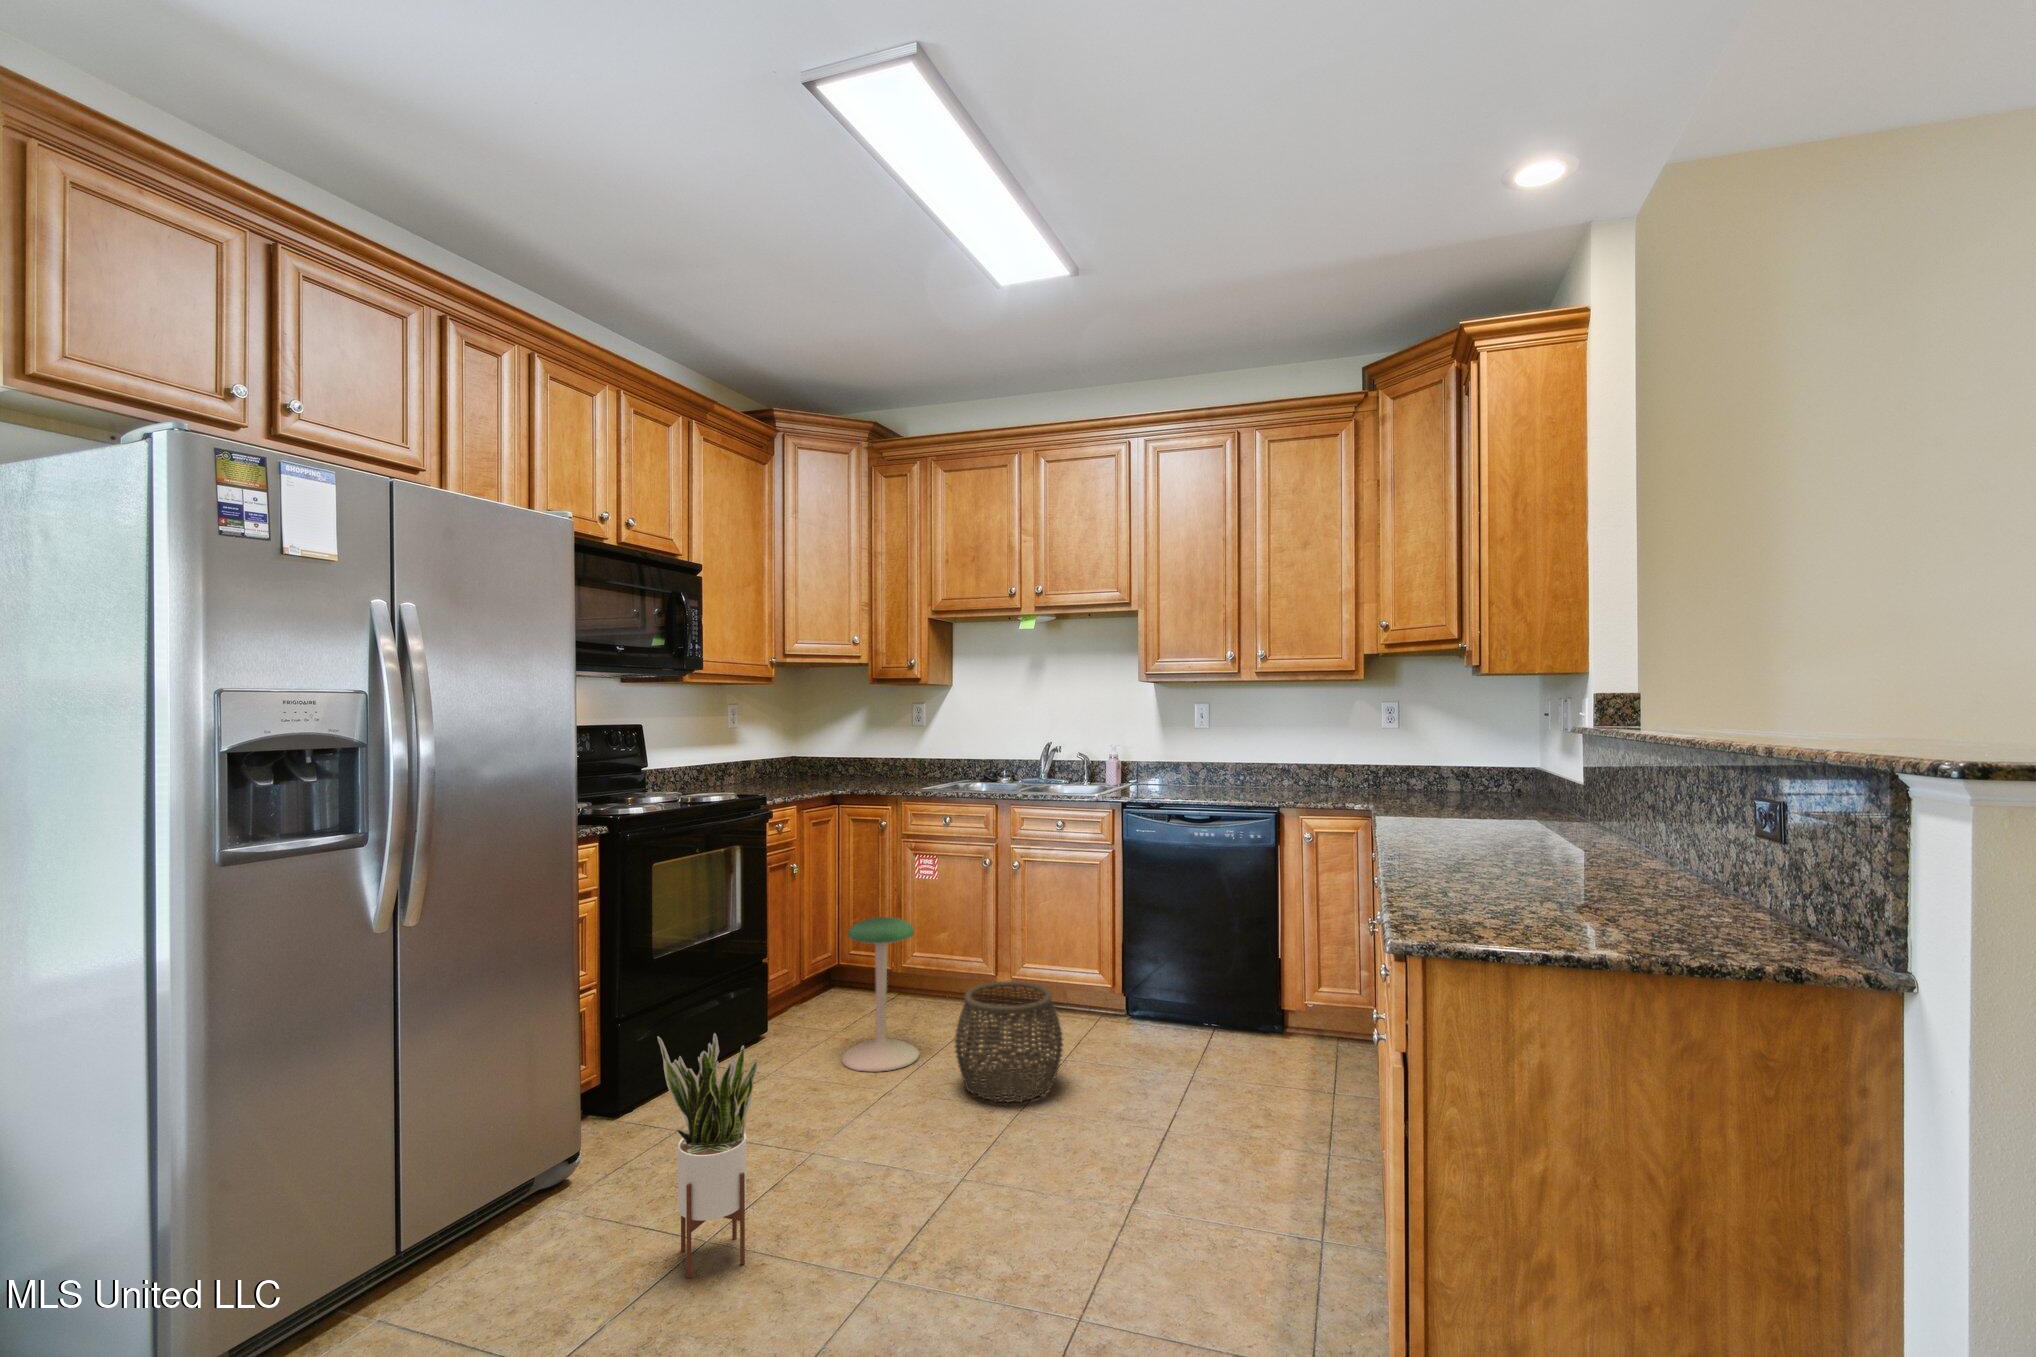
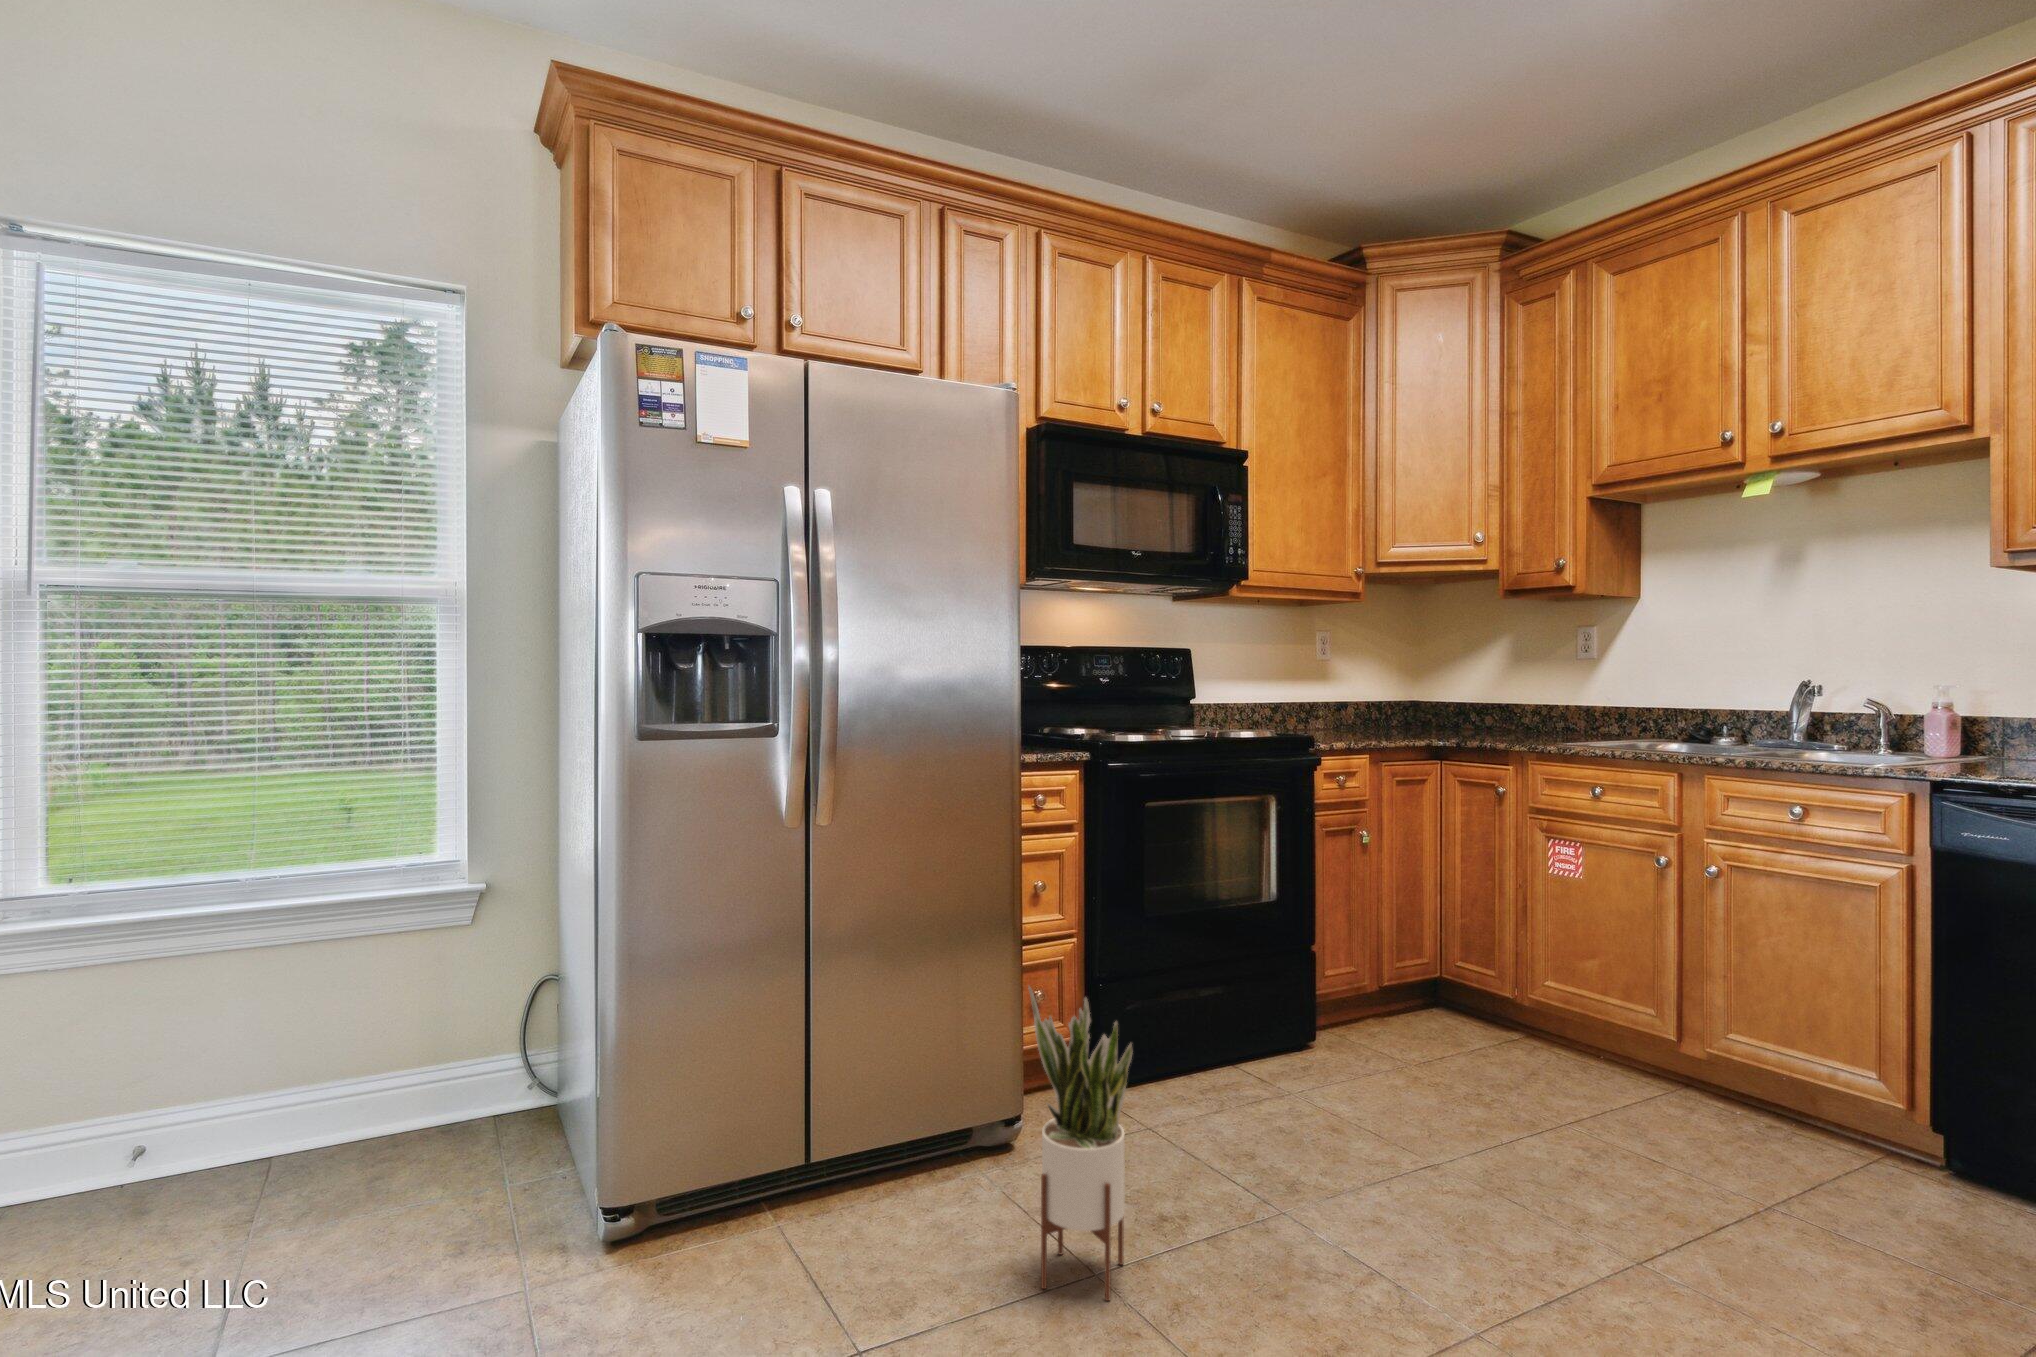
stool: present [842,917,919,1072] -> none [1390,908,1508,1125]
woven basket: present [954,981,1063,1102] -> none [1531,1035,1732,1240]

